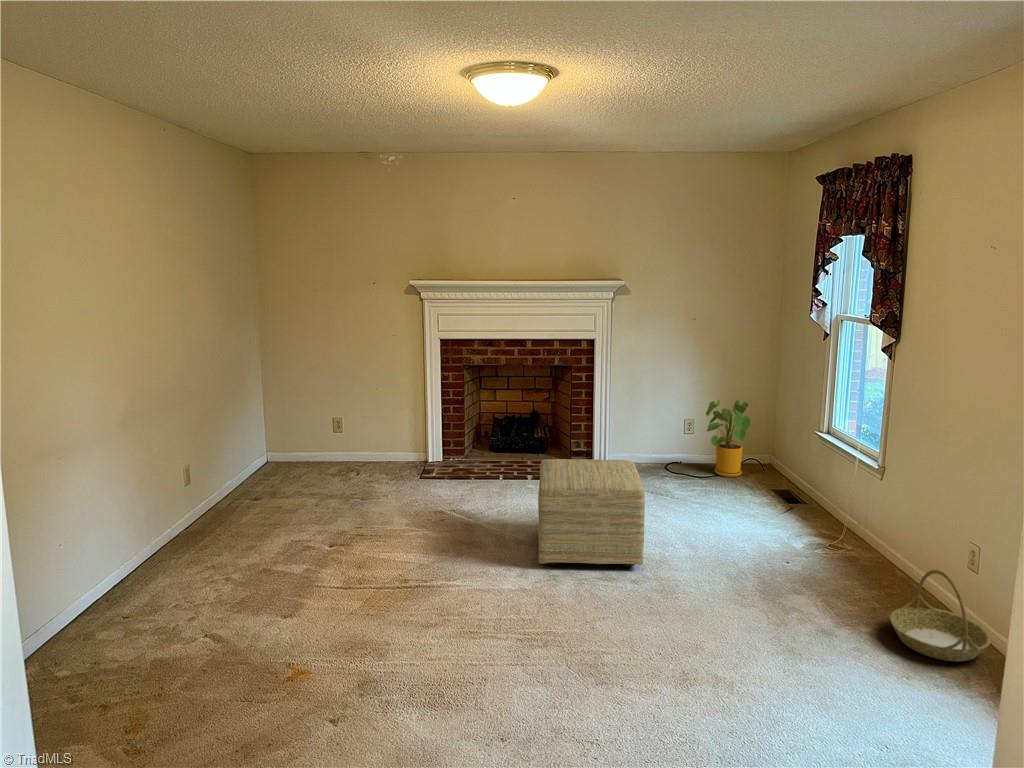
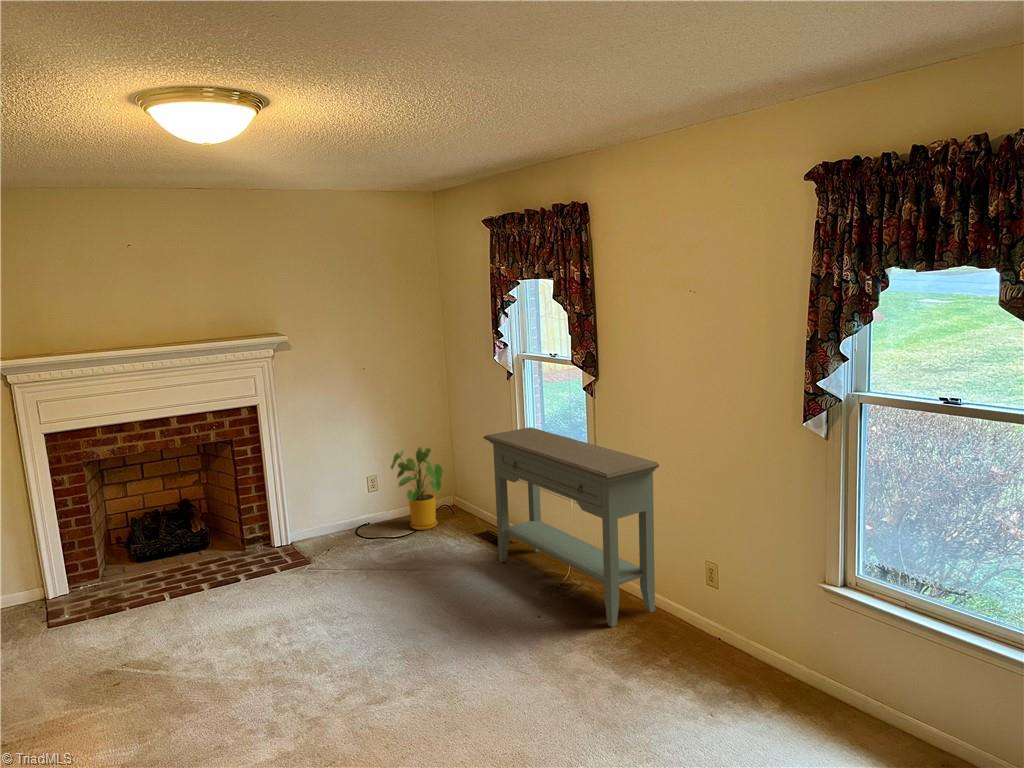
console table: none [779,389,939,592] -> present [483,427,659,627]
ottoman: present [538,459,645,567] -> none [255,548,410,709]
basket: present [890,570,991,662] -> none [662,593,746,677]

